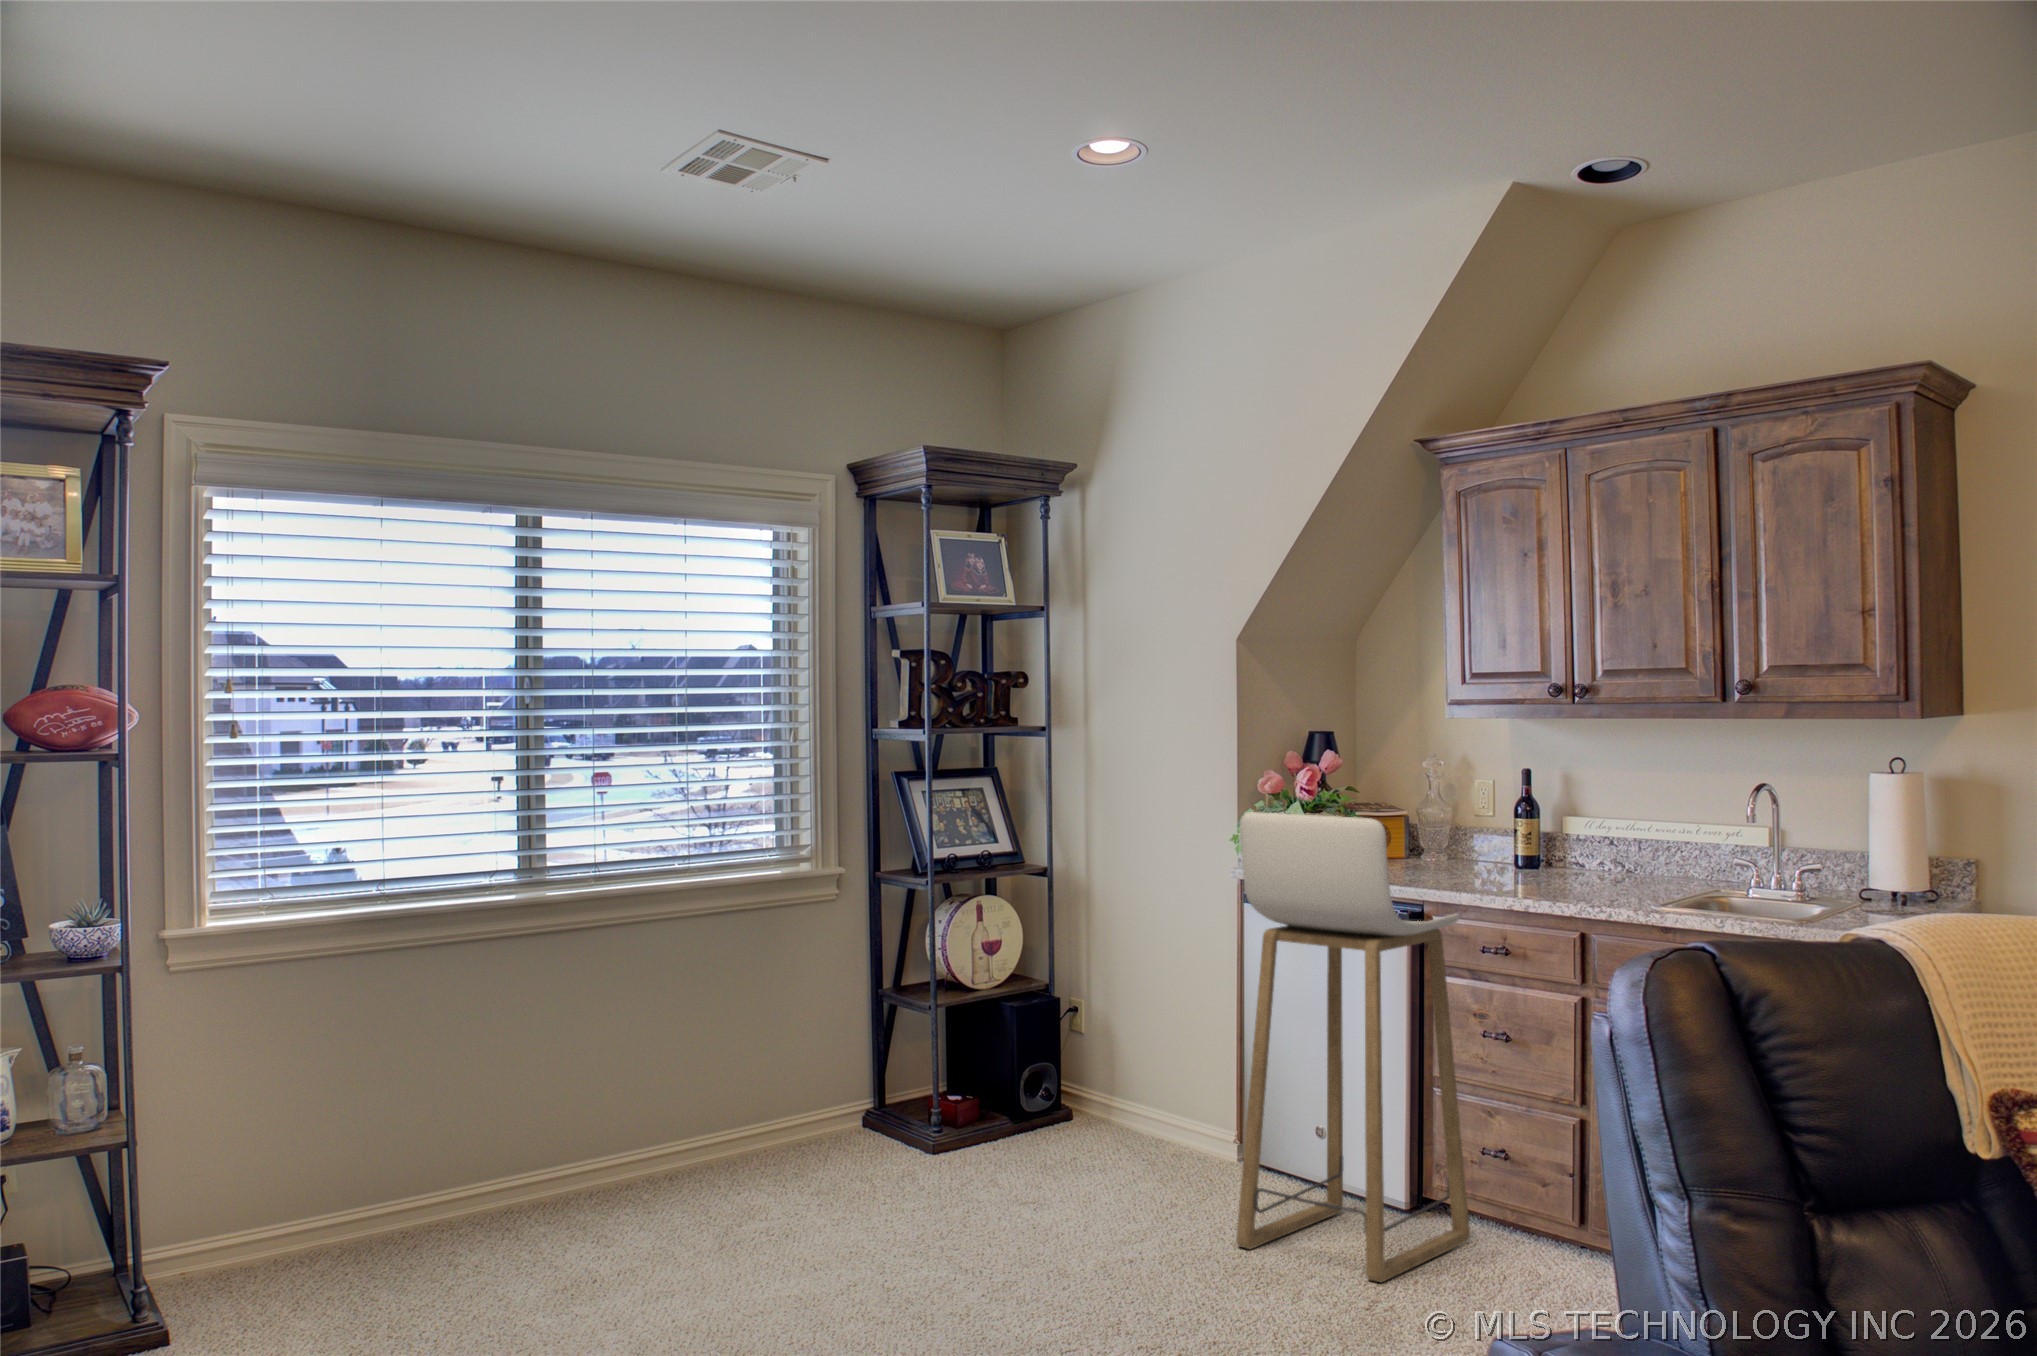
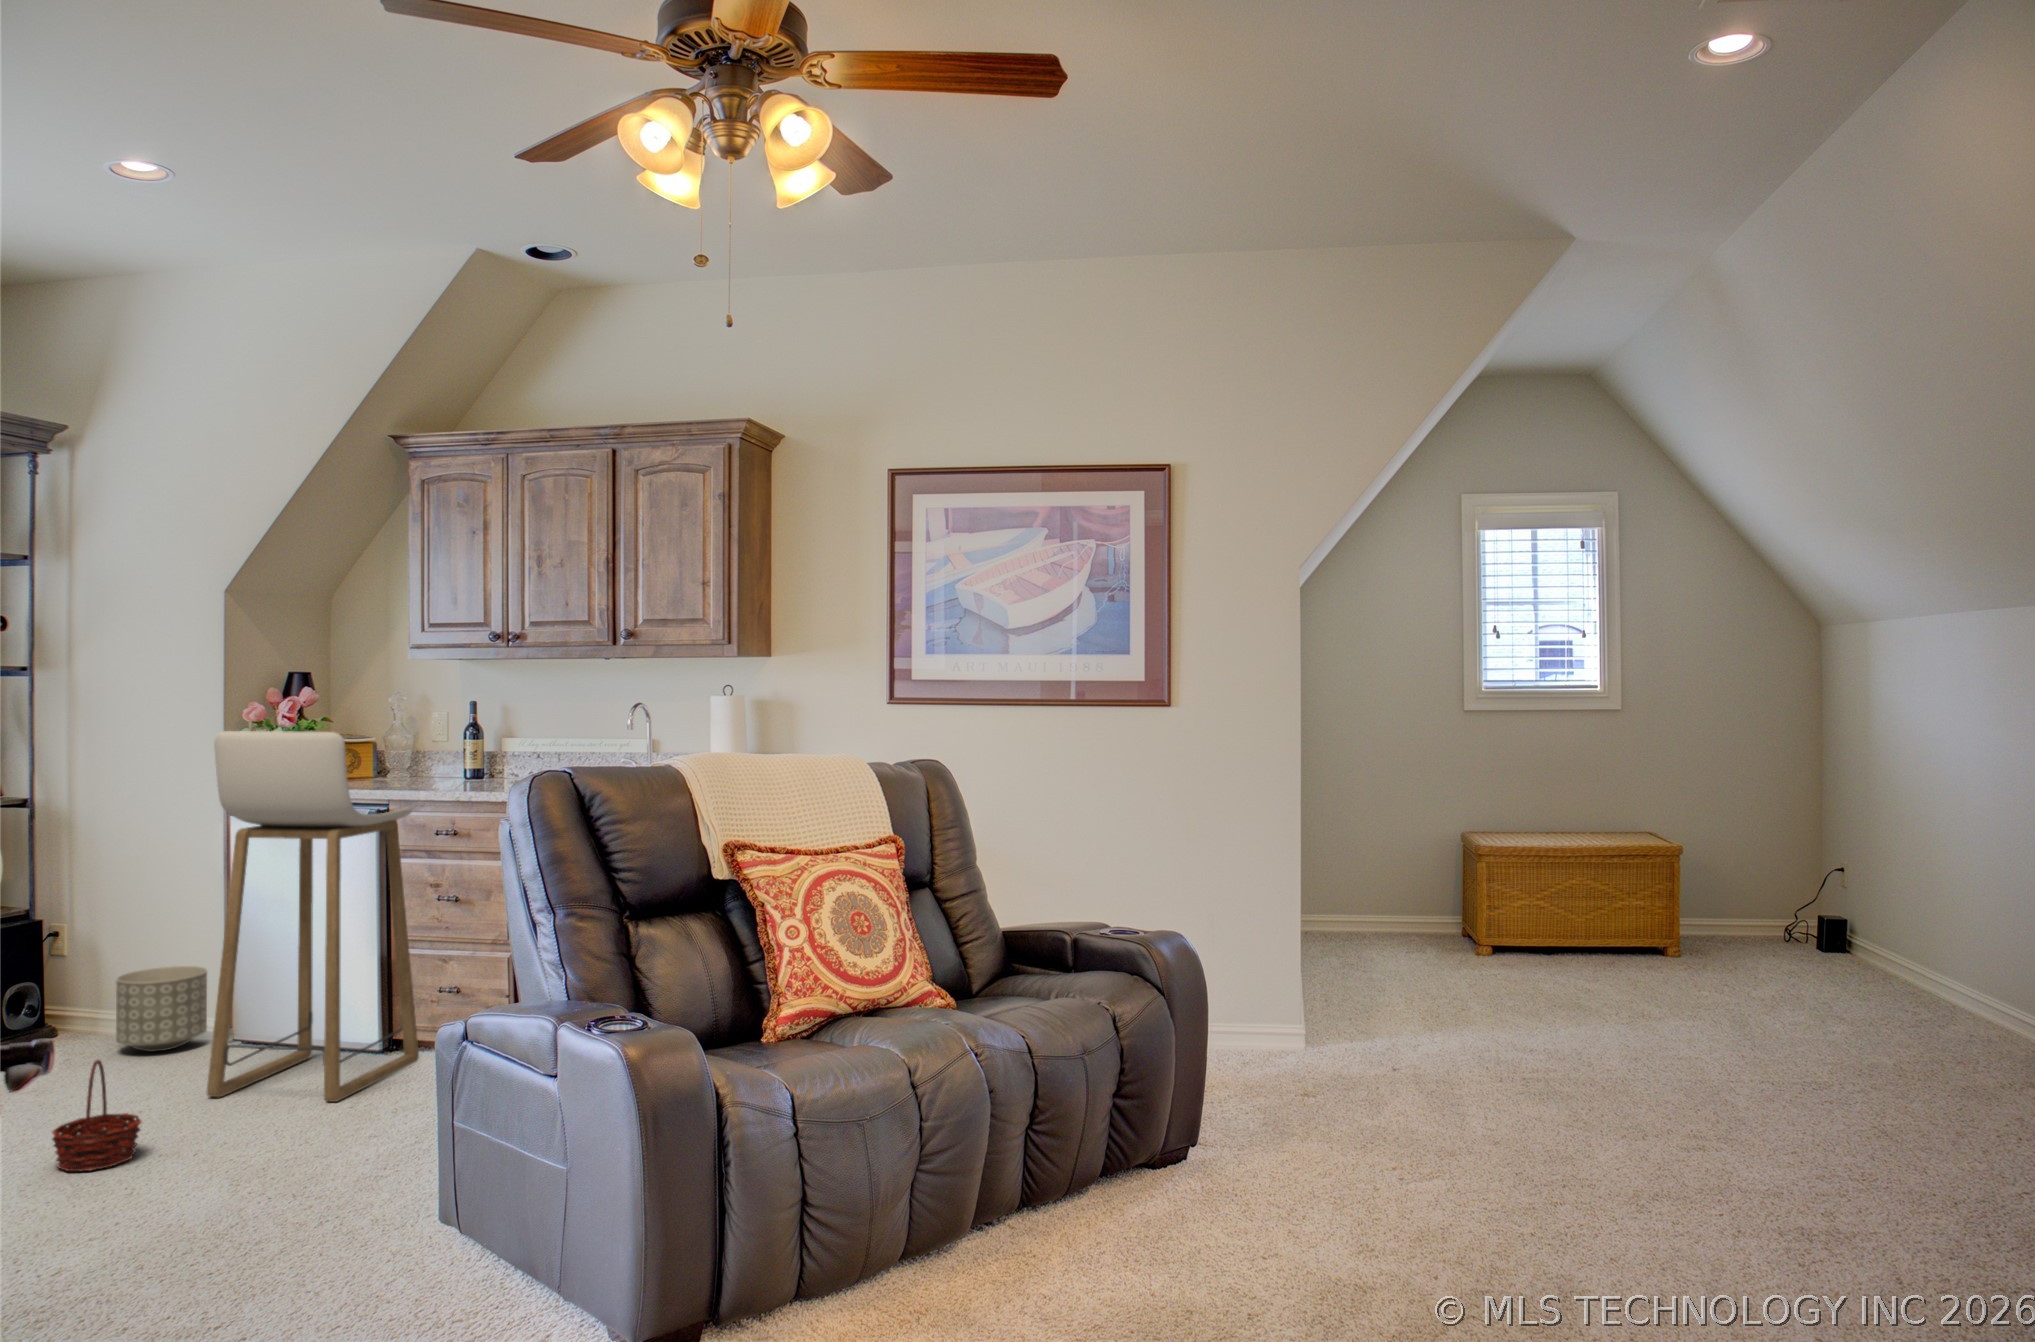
planter: none [1137,1074,1226,1173] -> present [116,966,207,1052]
basket: none [1093,1193,1180,1323] -> present [52,1060,141,1171]

